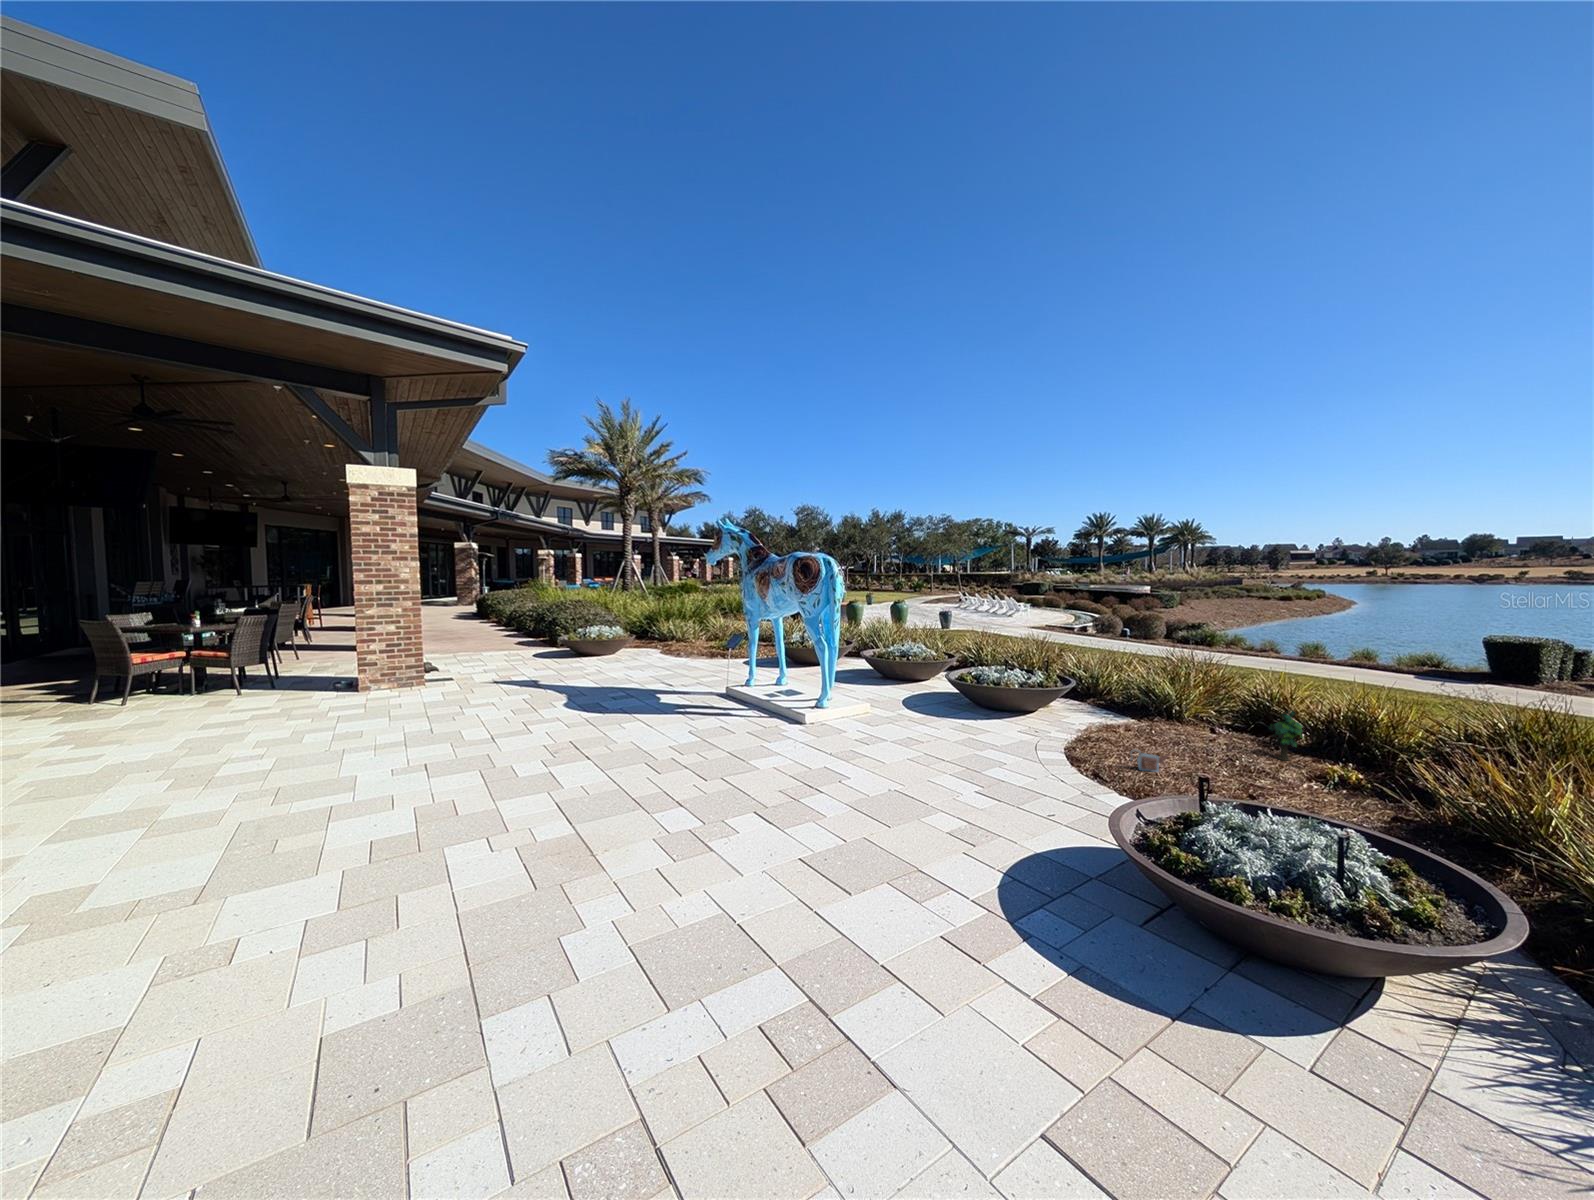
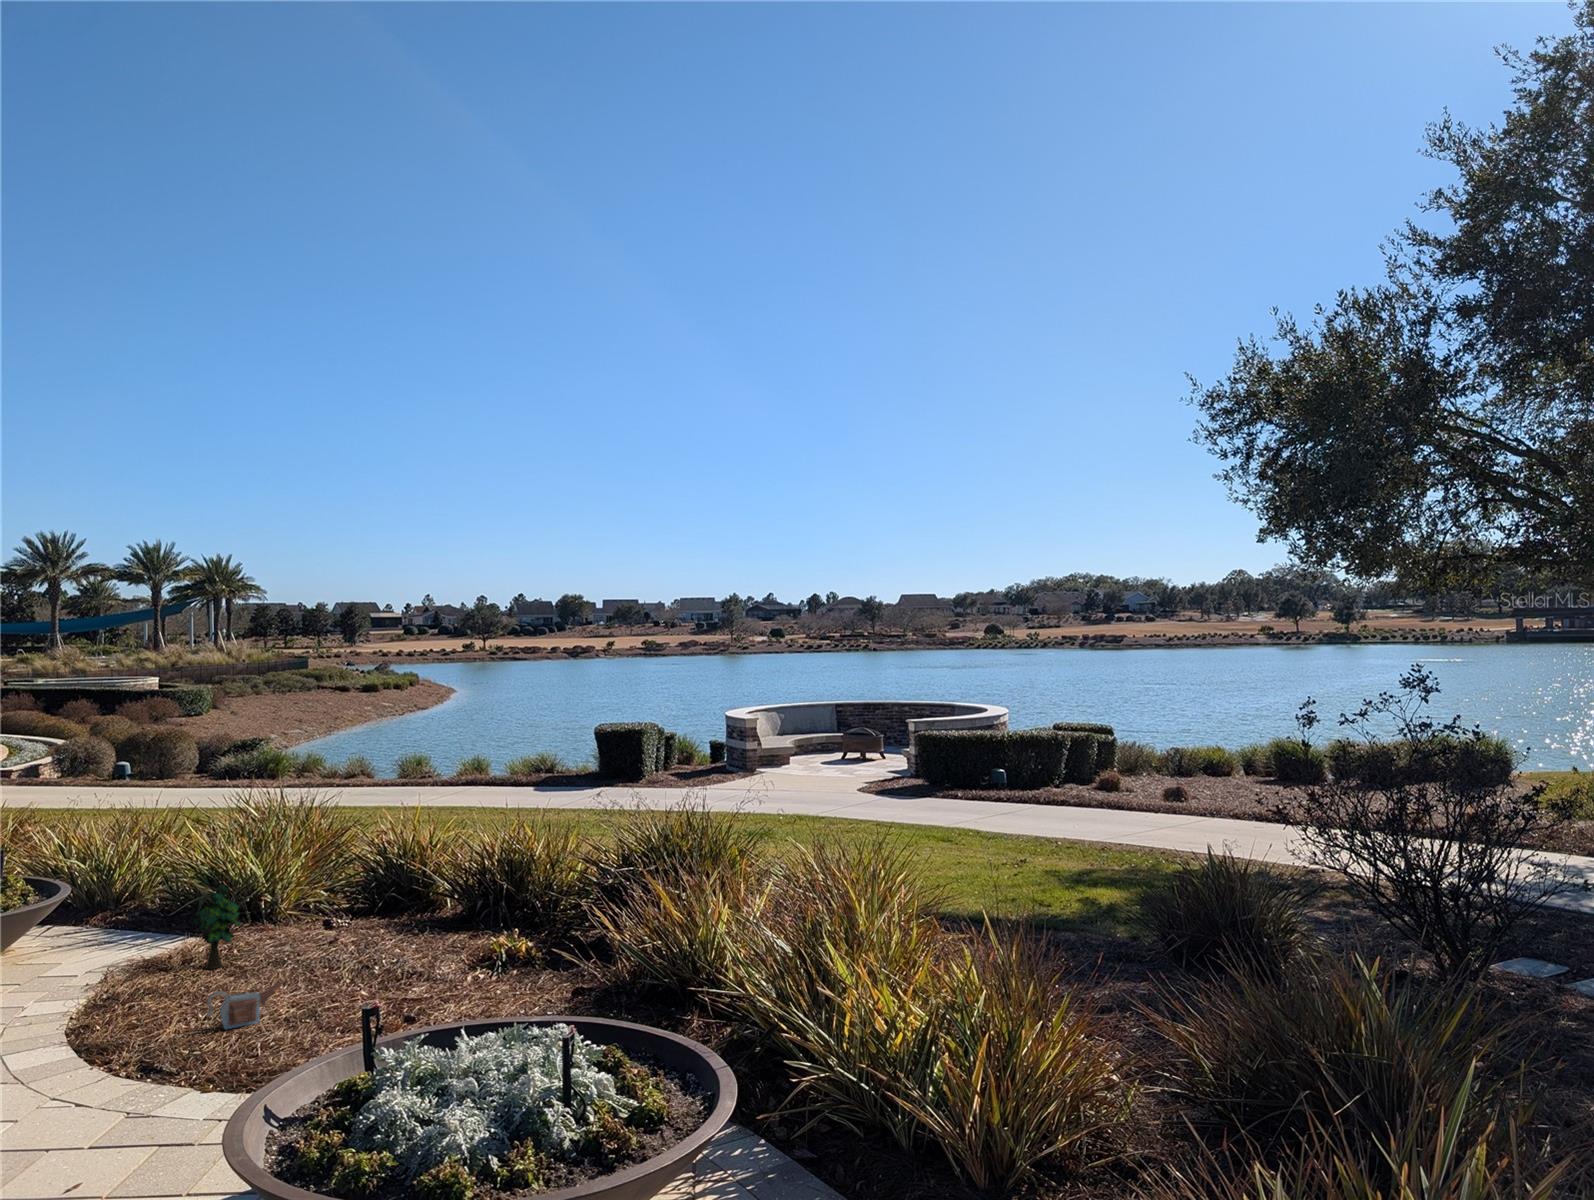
decorative plant: present [1269,710,1304,761] -> present [190,884,241,969]

